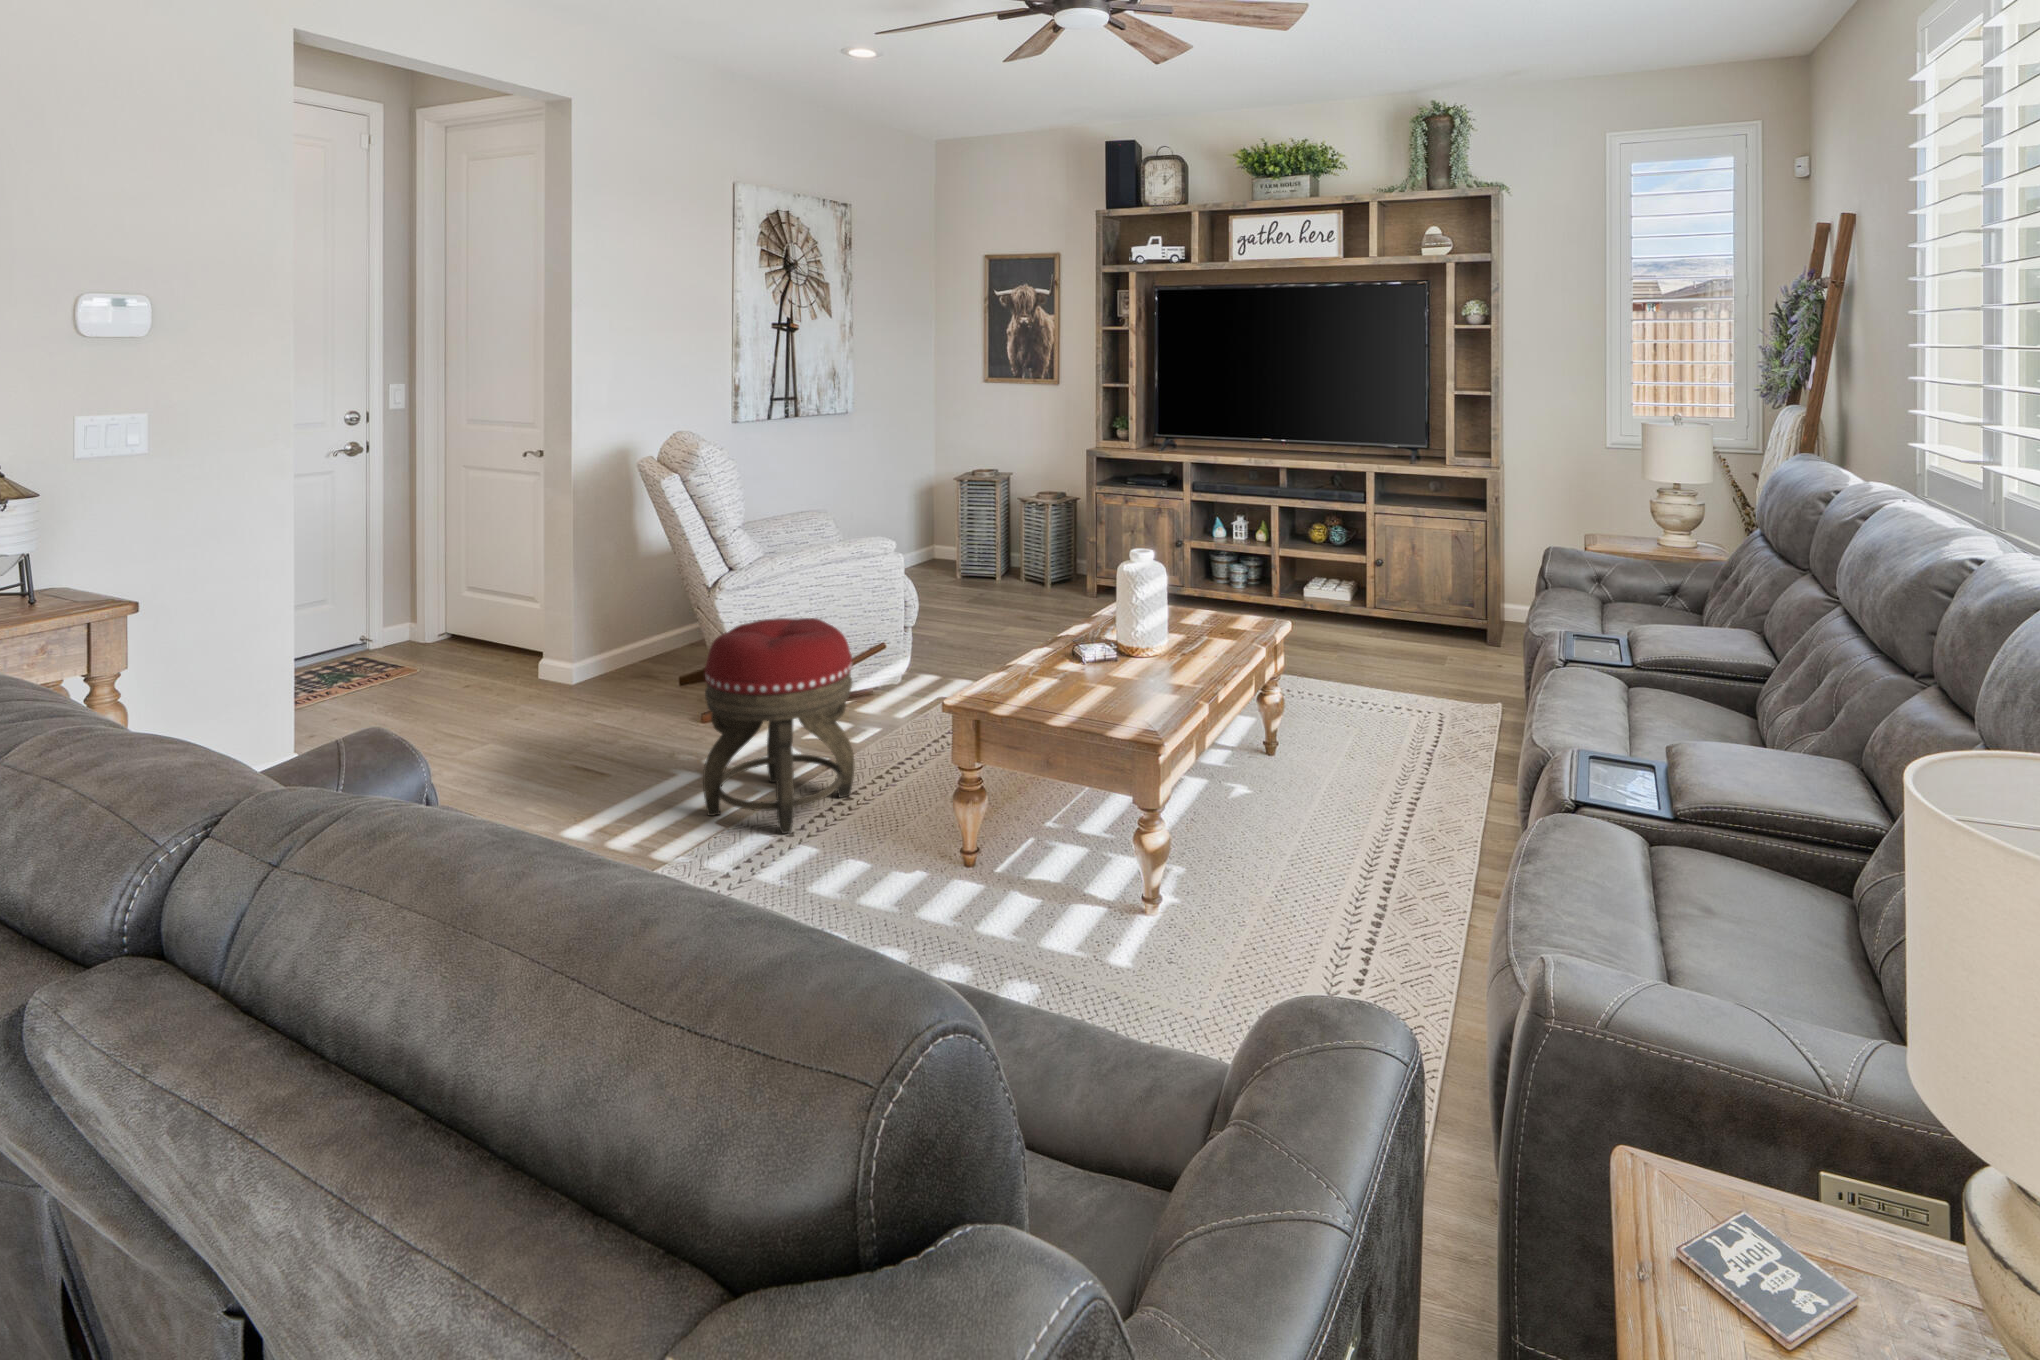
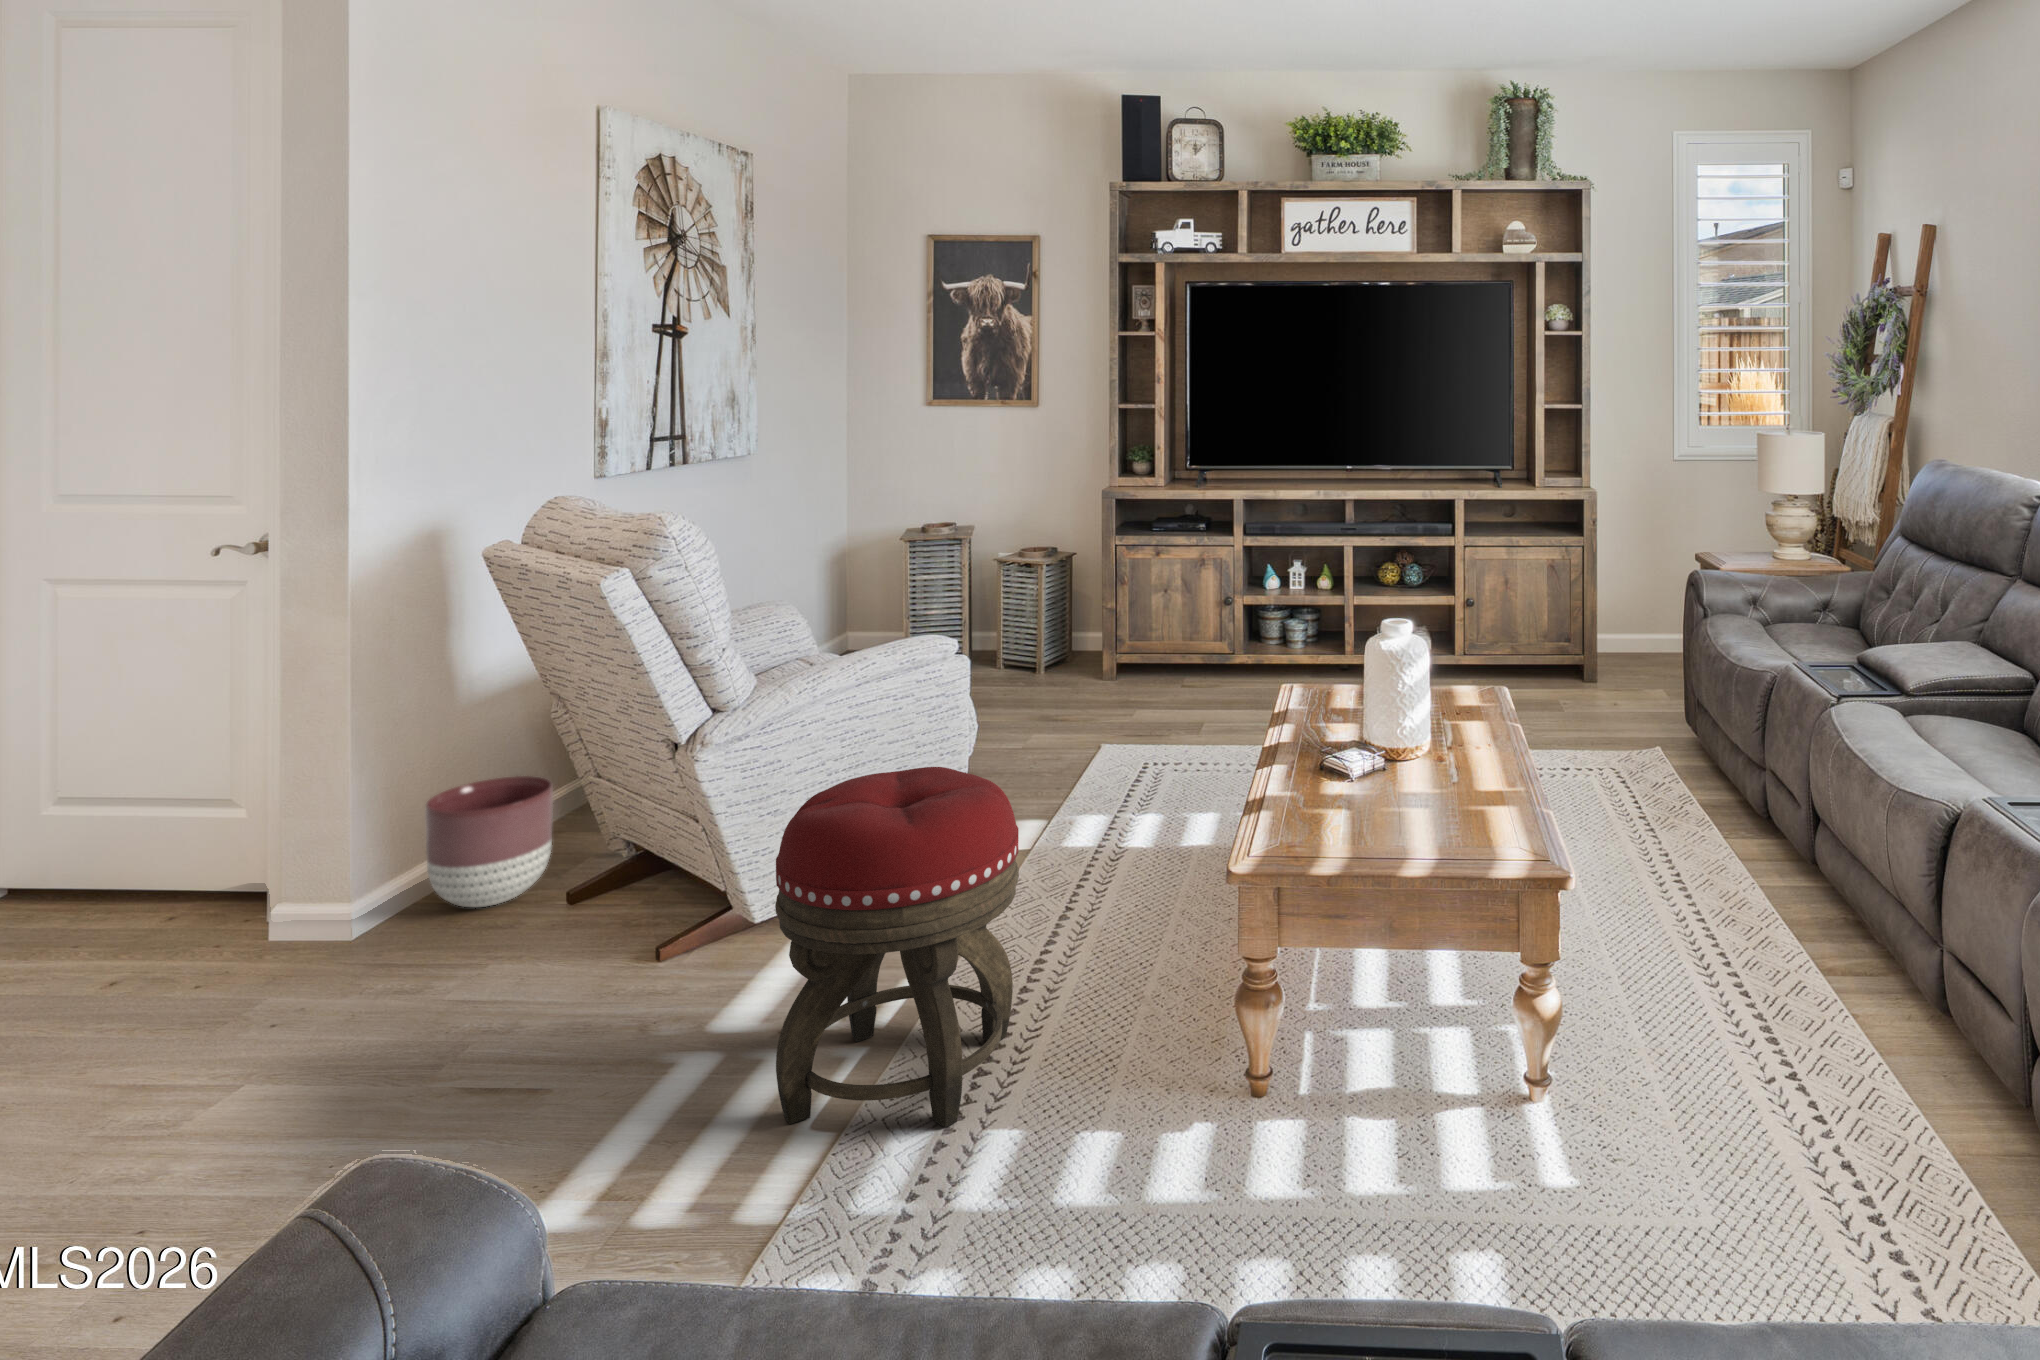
planter: none [608,605,676,680] -> present [425,776,553,907]

